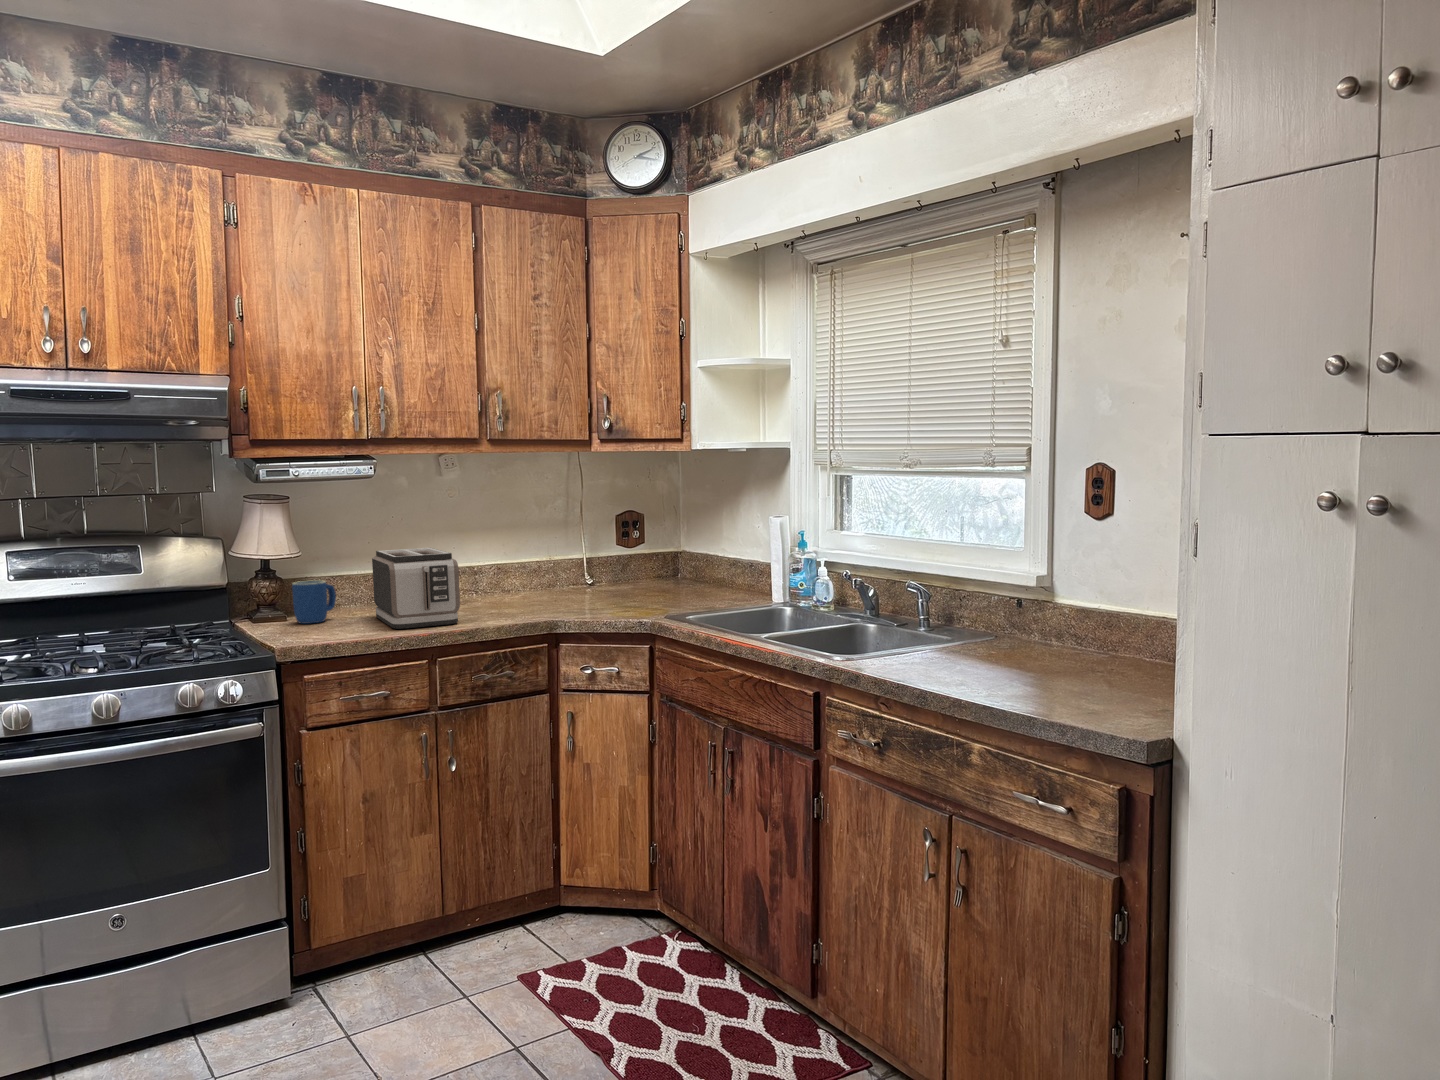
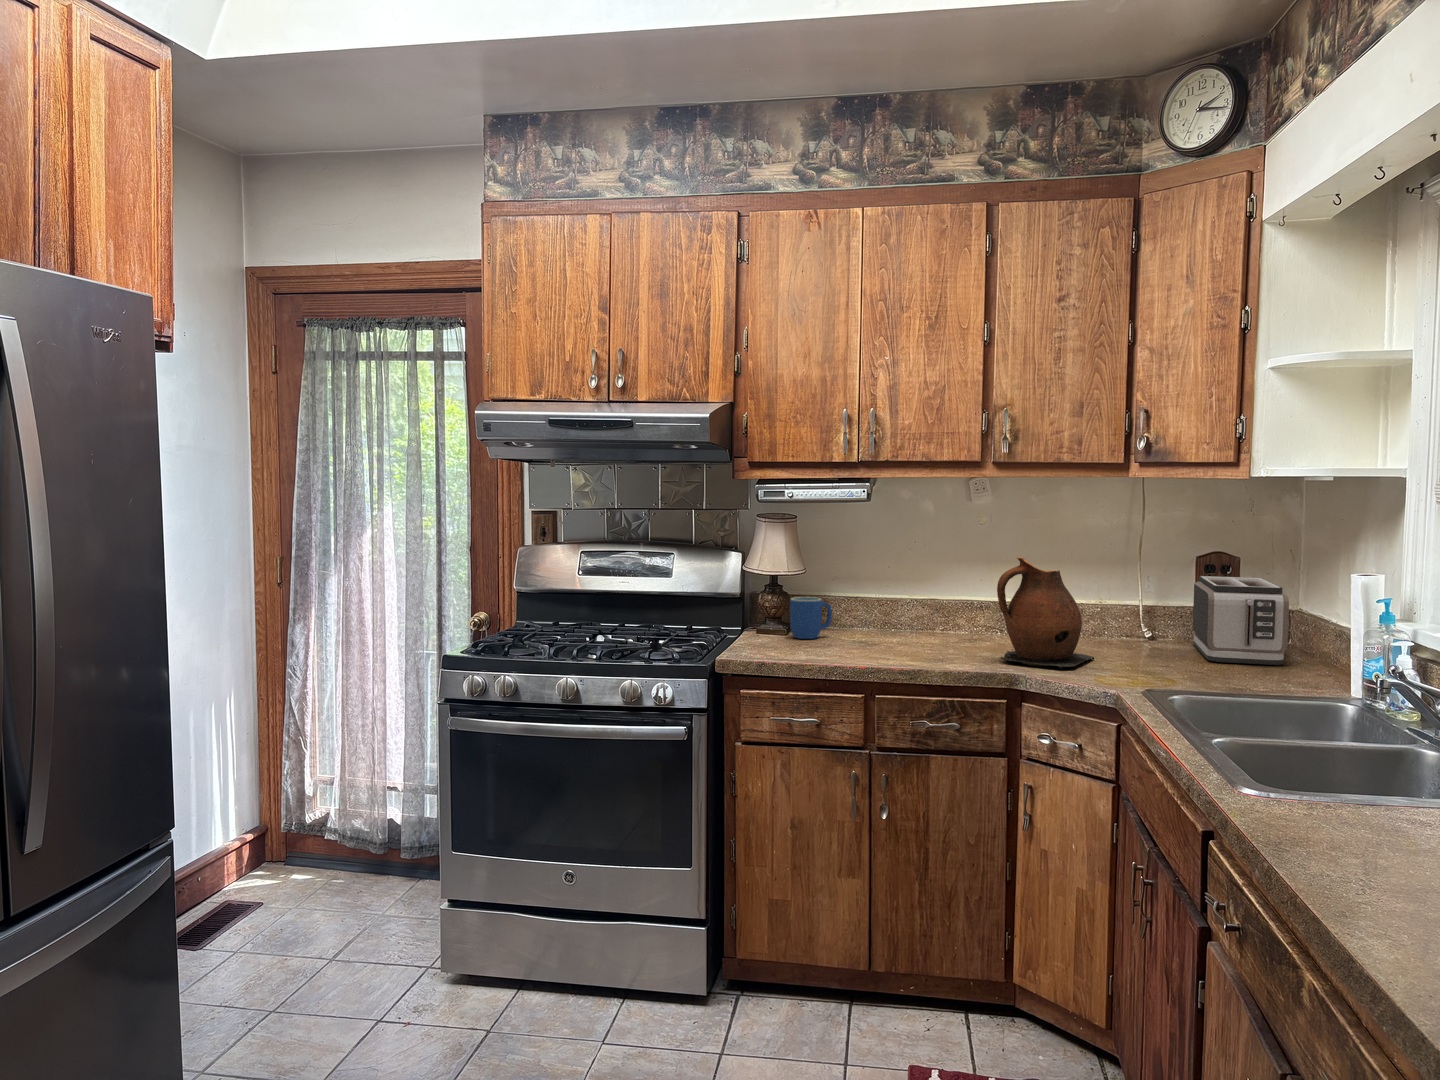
ceramic pitcher: none [517,521,591,611] -> present [997,557,1094,669]
toaster: present [372,548,460,629] -> present [1193,576,1289,665]

